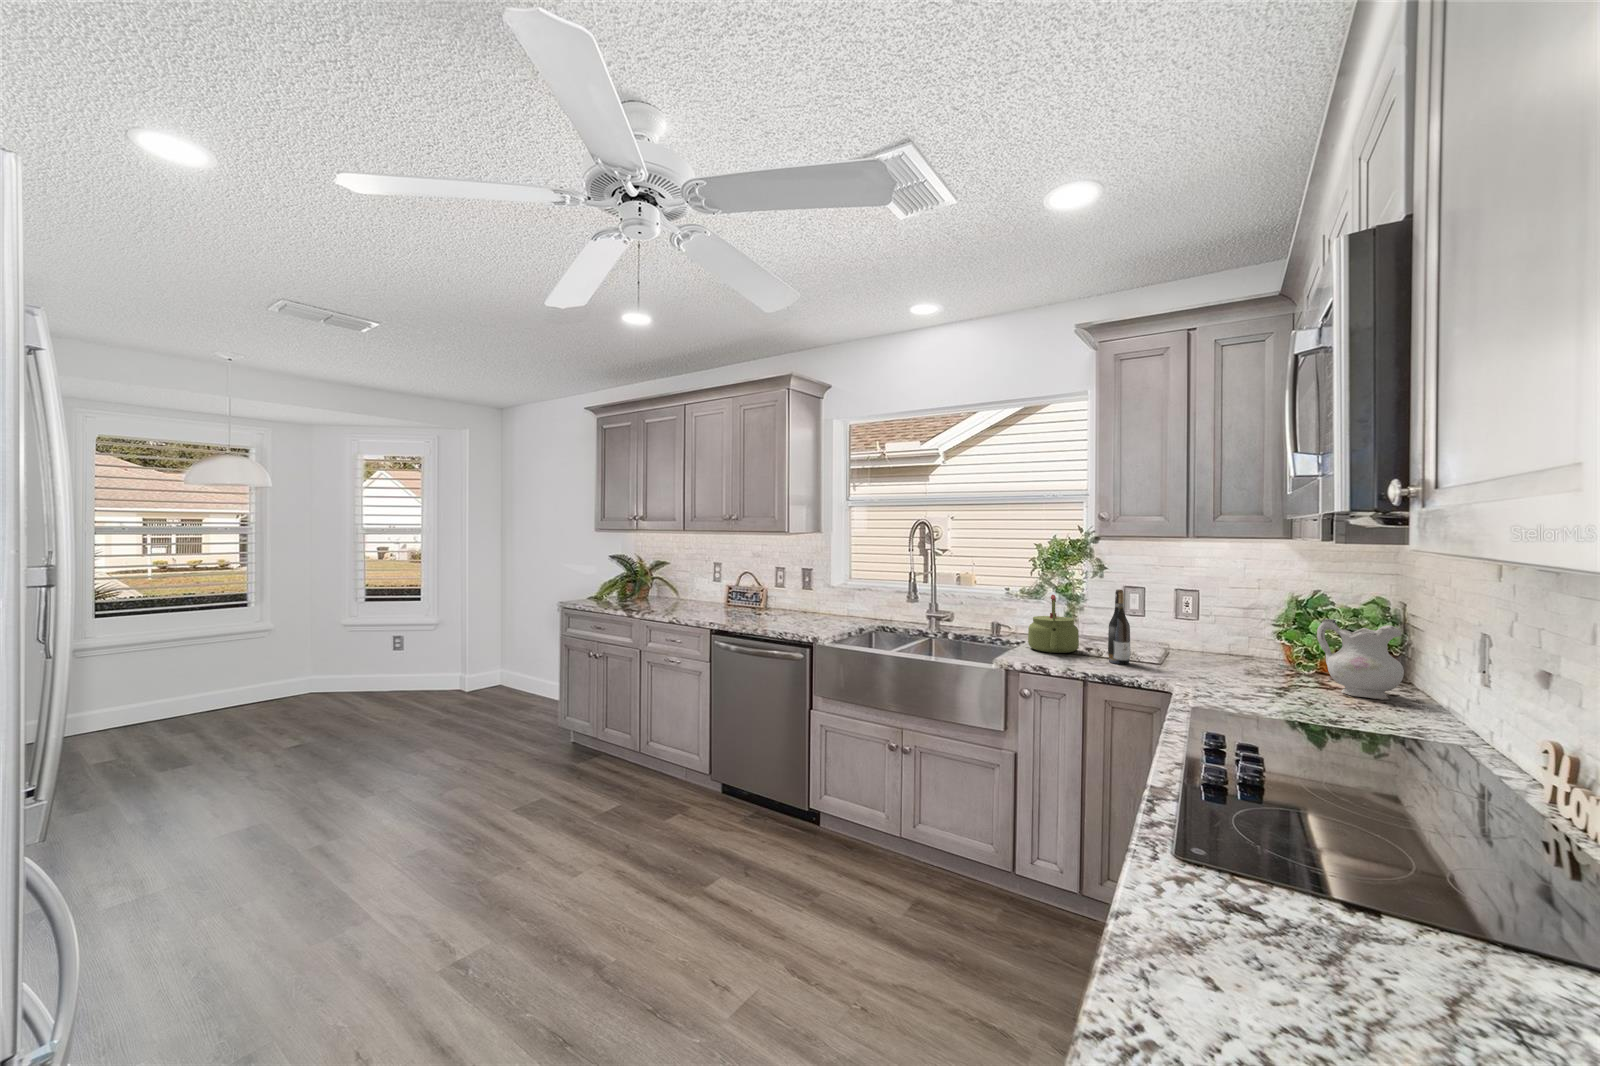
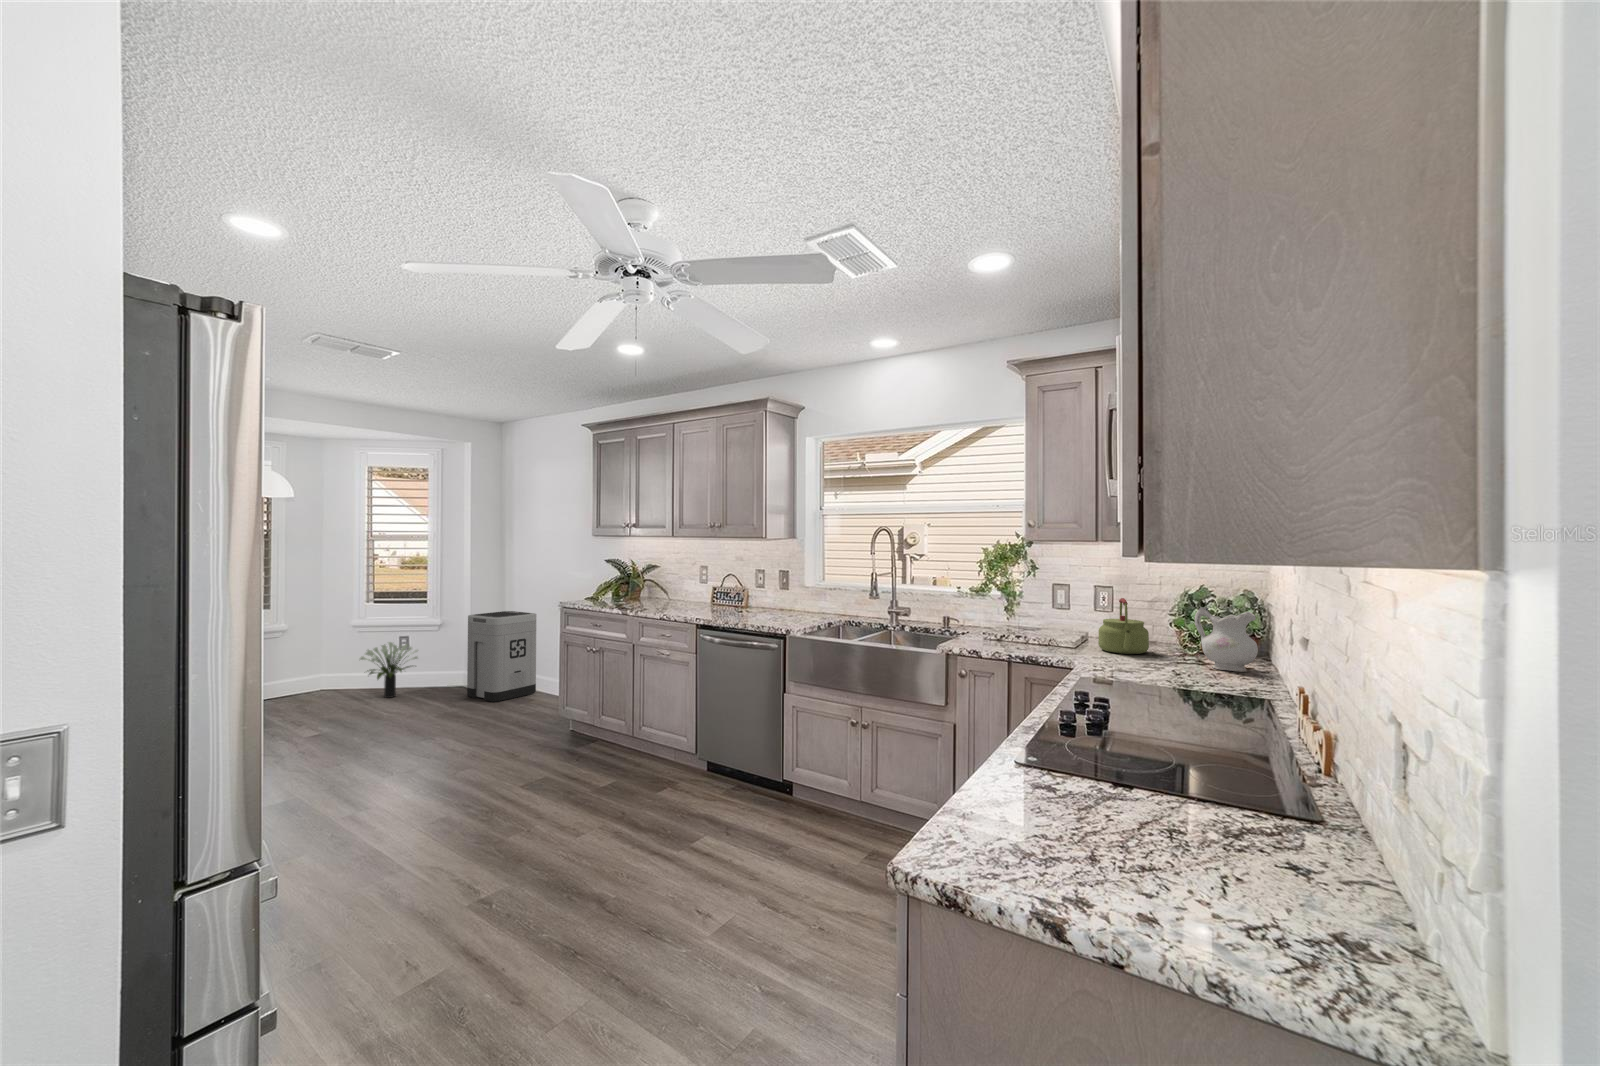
wine bottle: present [1108,589,1130,664] -> none [1034,585,1052,648]
kettle: present [1028,595,1079,653] -> present [1098,598,1149,654]
trash can: none [468,610,541,707] -> present [467,611,536,702]
potted plant: none [353,643,416,702] -> present [360,642,418,698]

